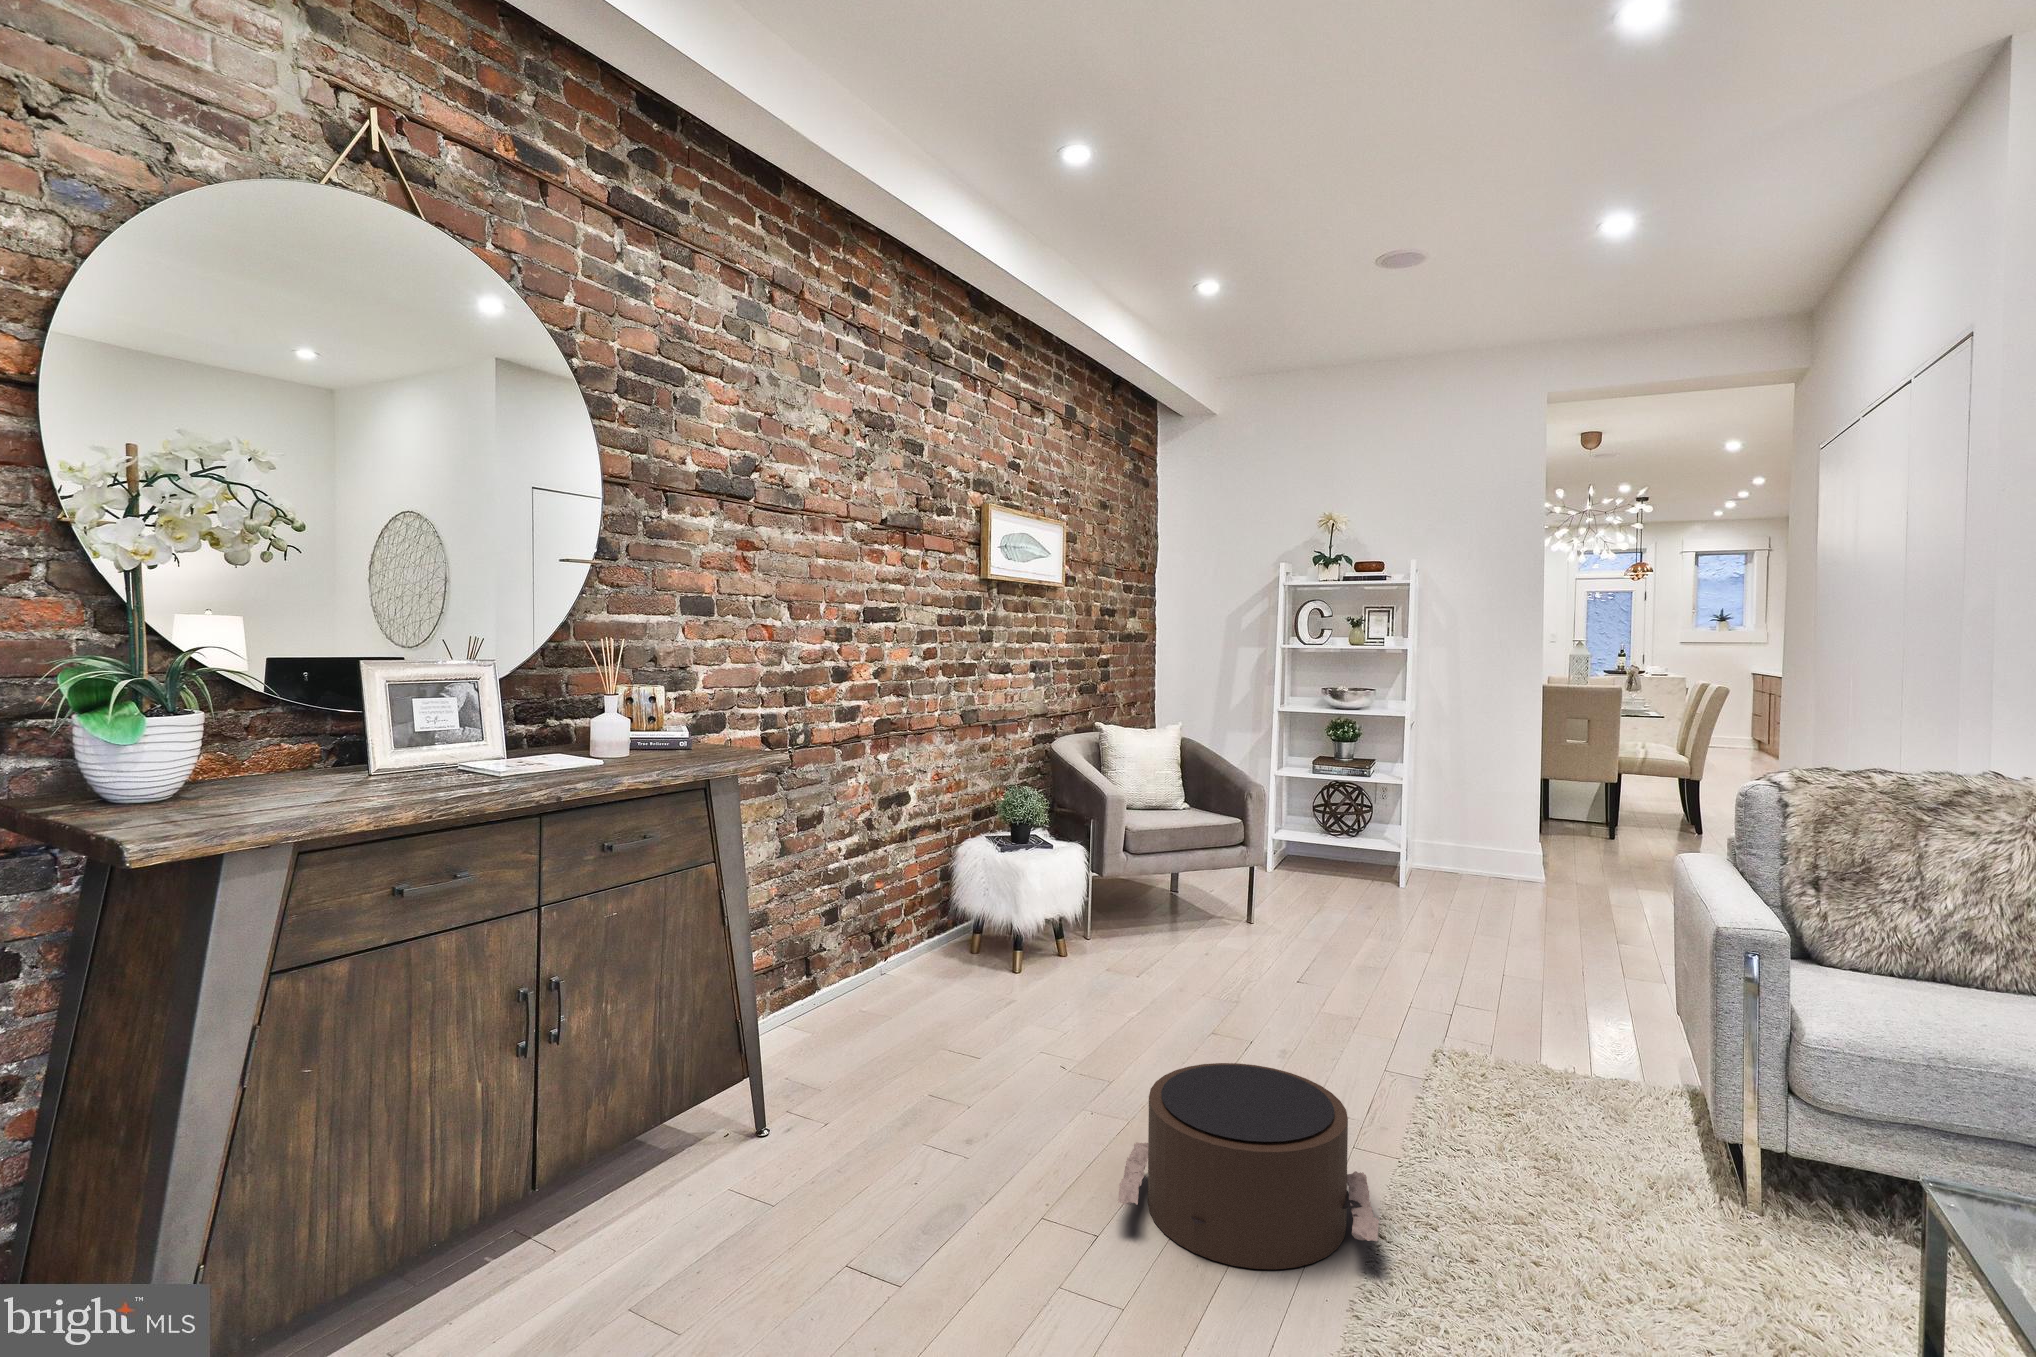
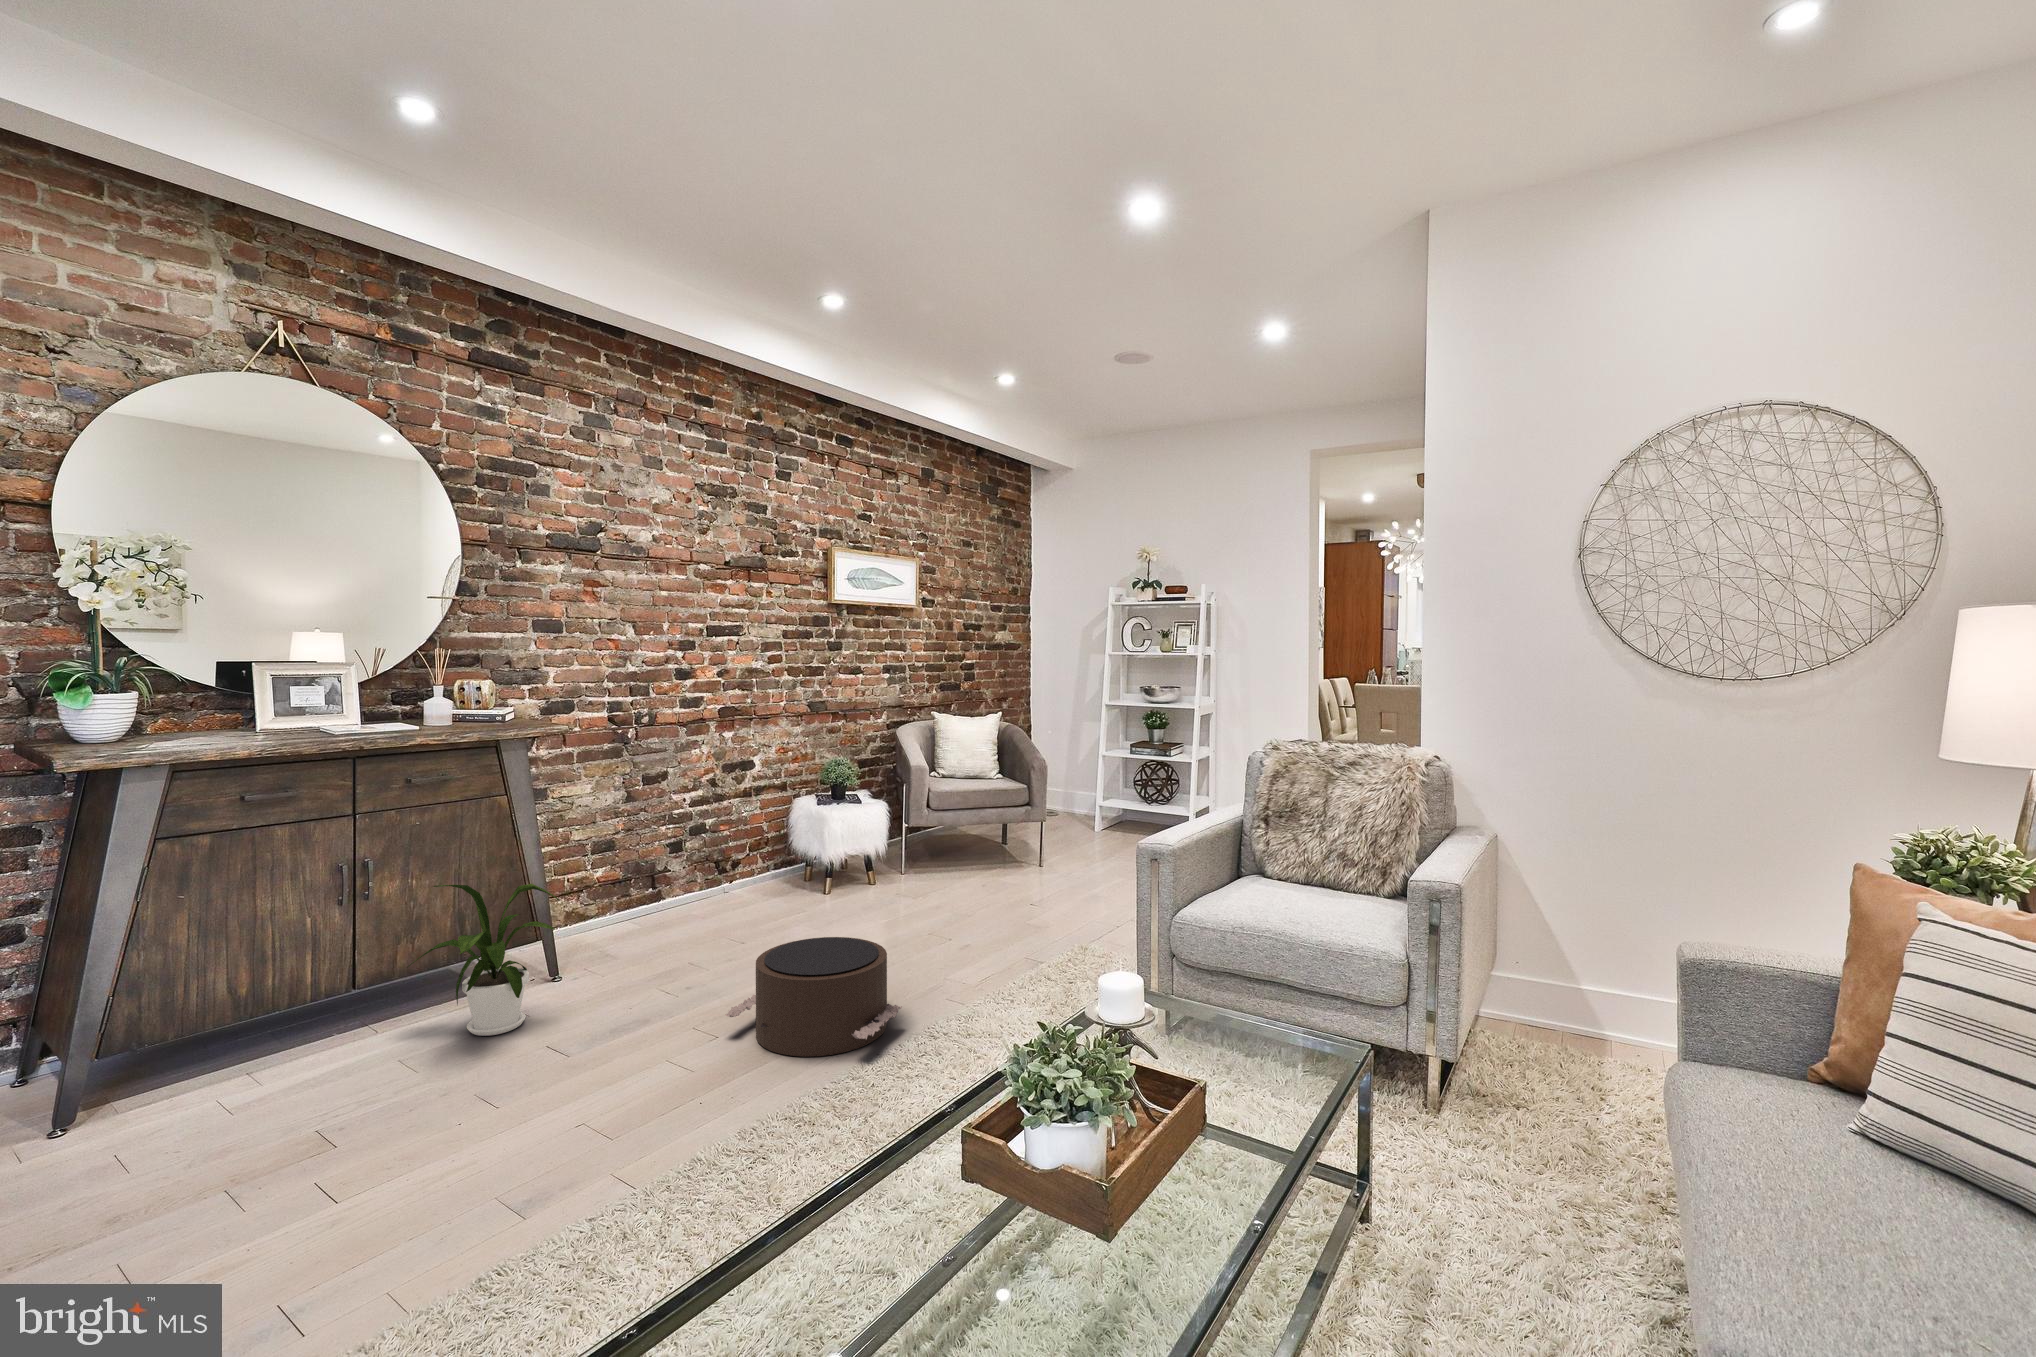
house plant: none [607,1001,841,1250] -> present [408,884,560,1036]

